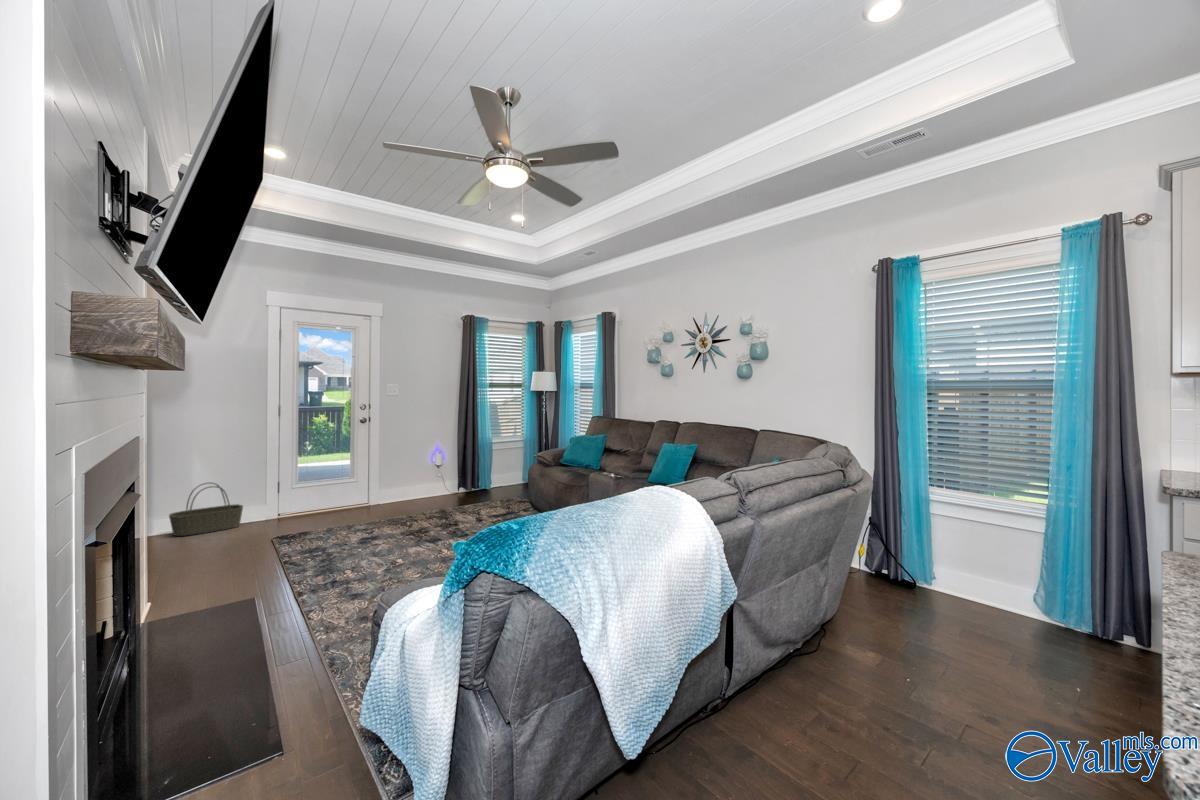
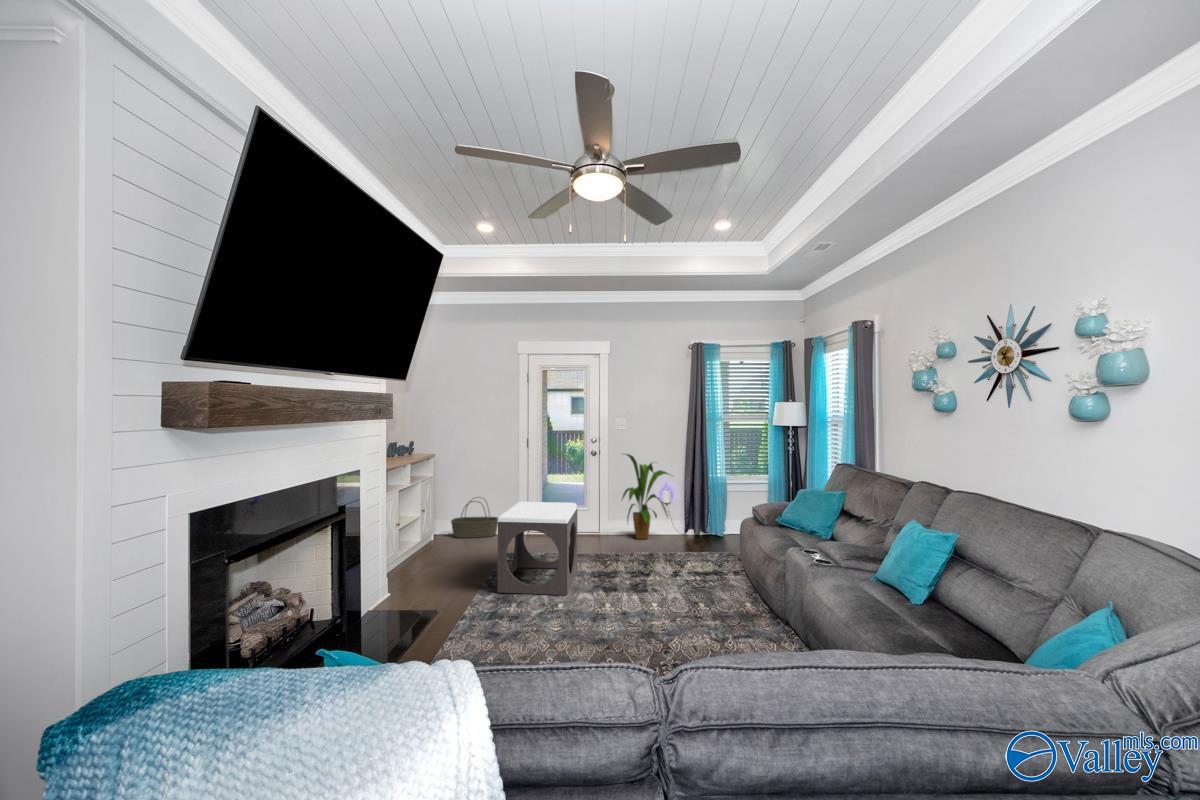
house plant: none [396,419,452,503] -> present [622,454,670,539]
footstool: none [314,467,401,565] -> present [498,502,577,595]

